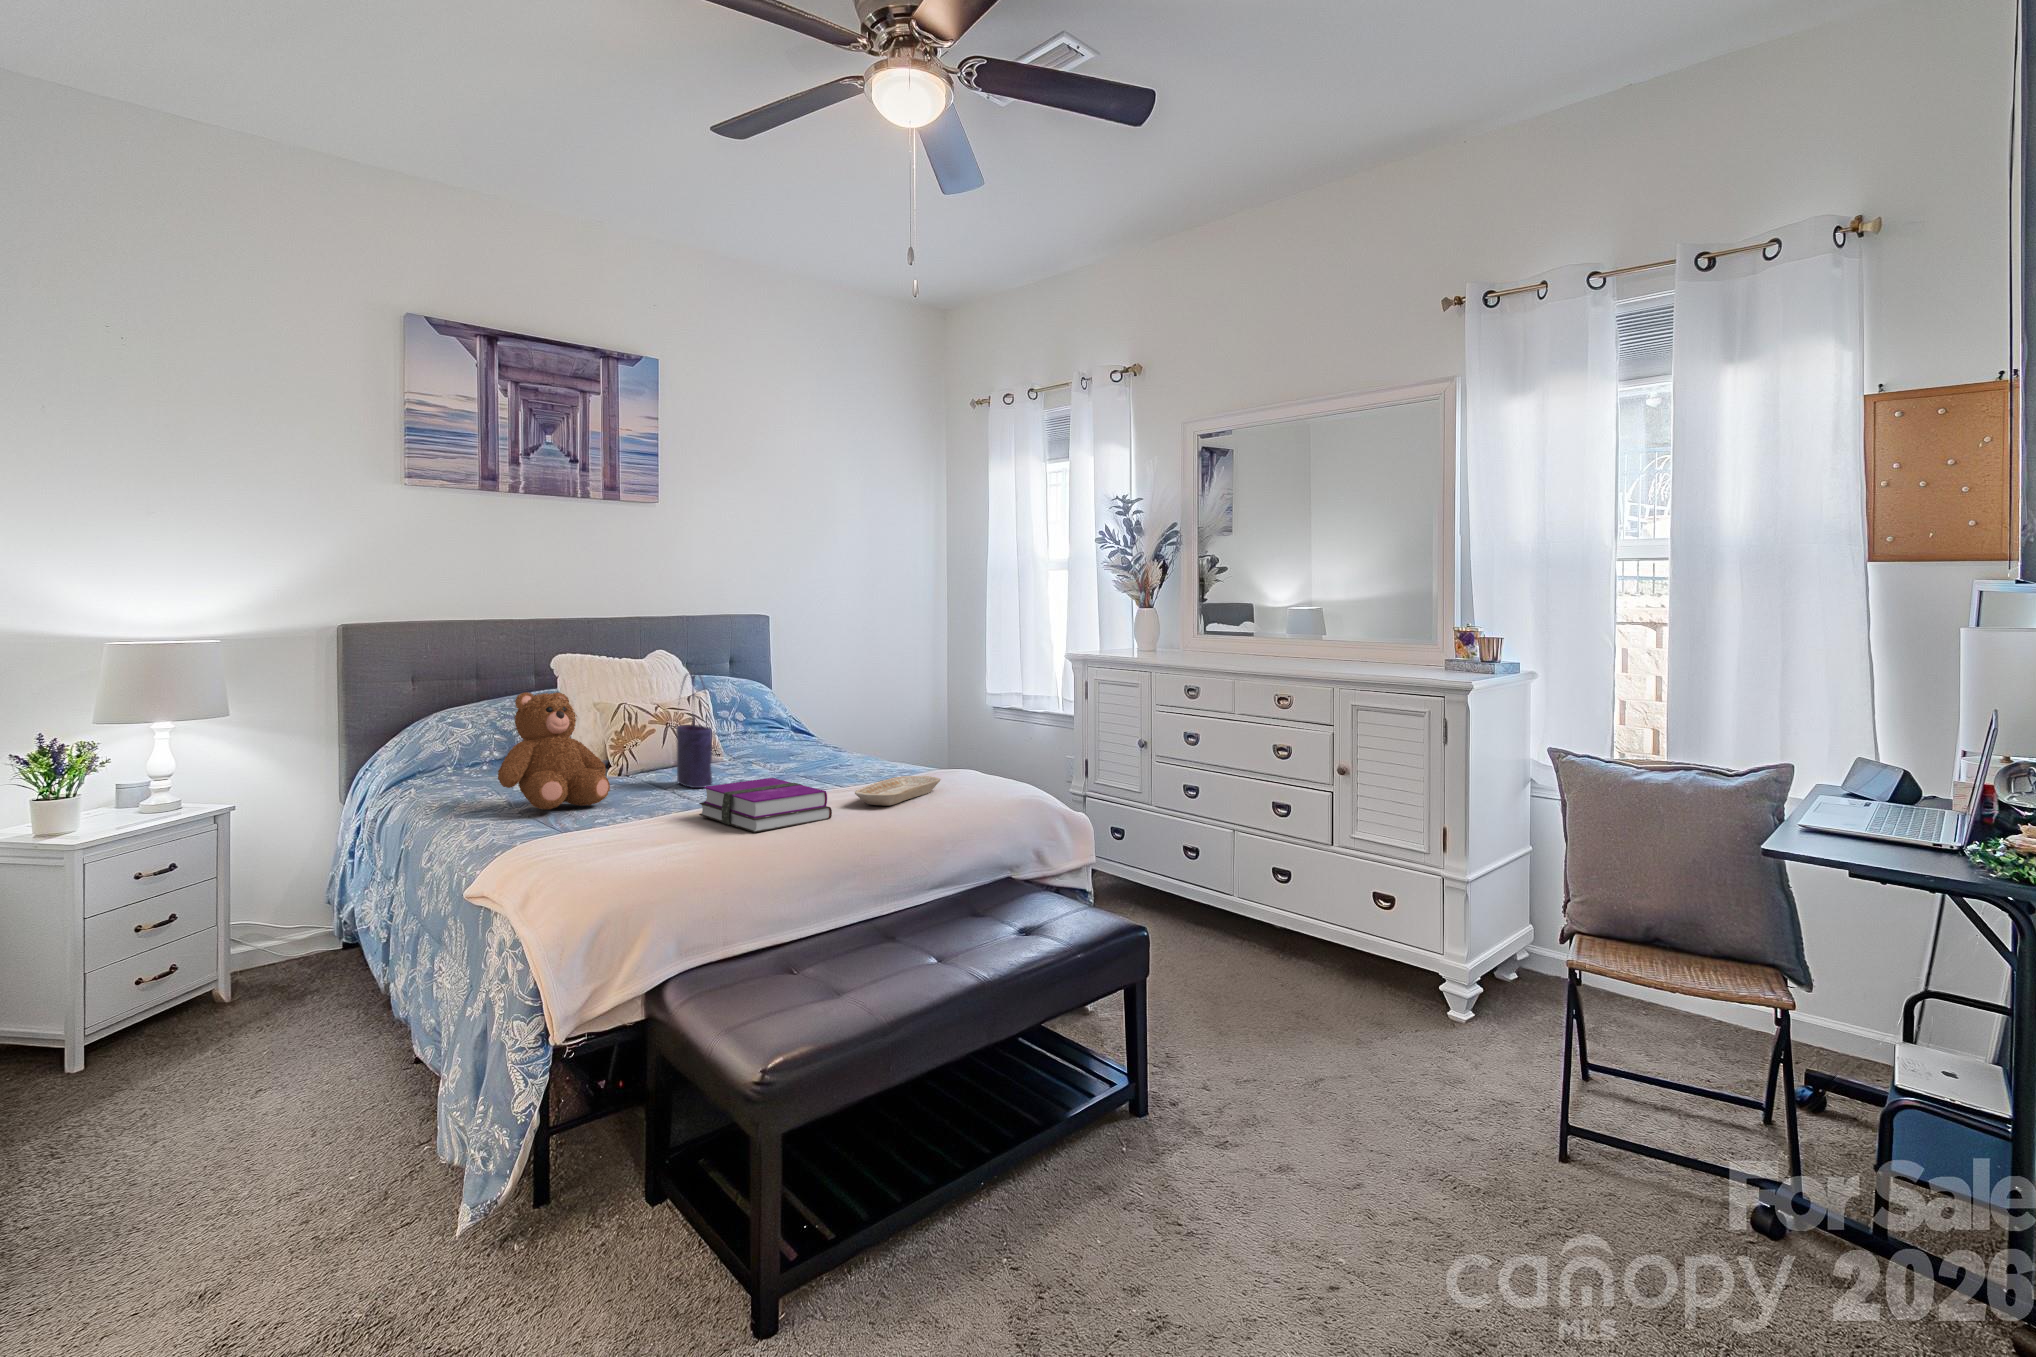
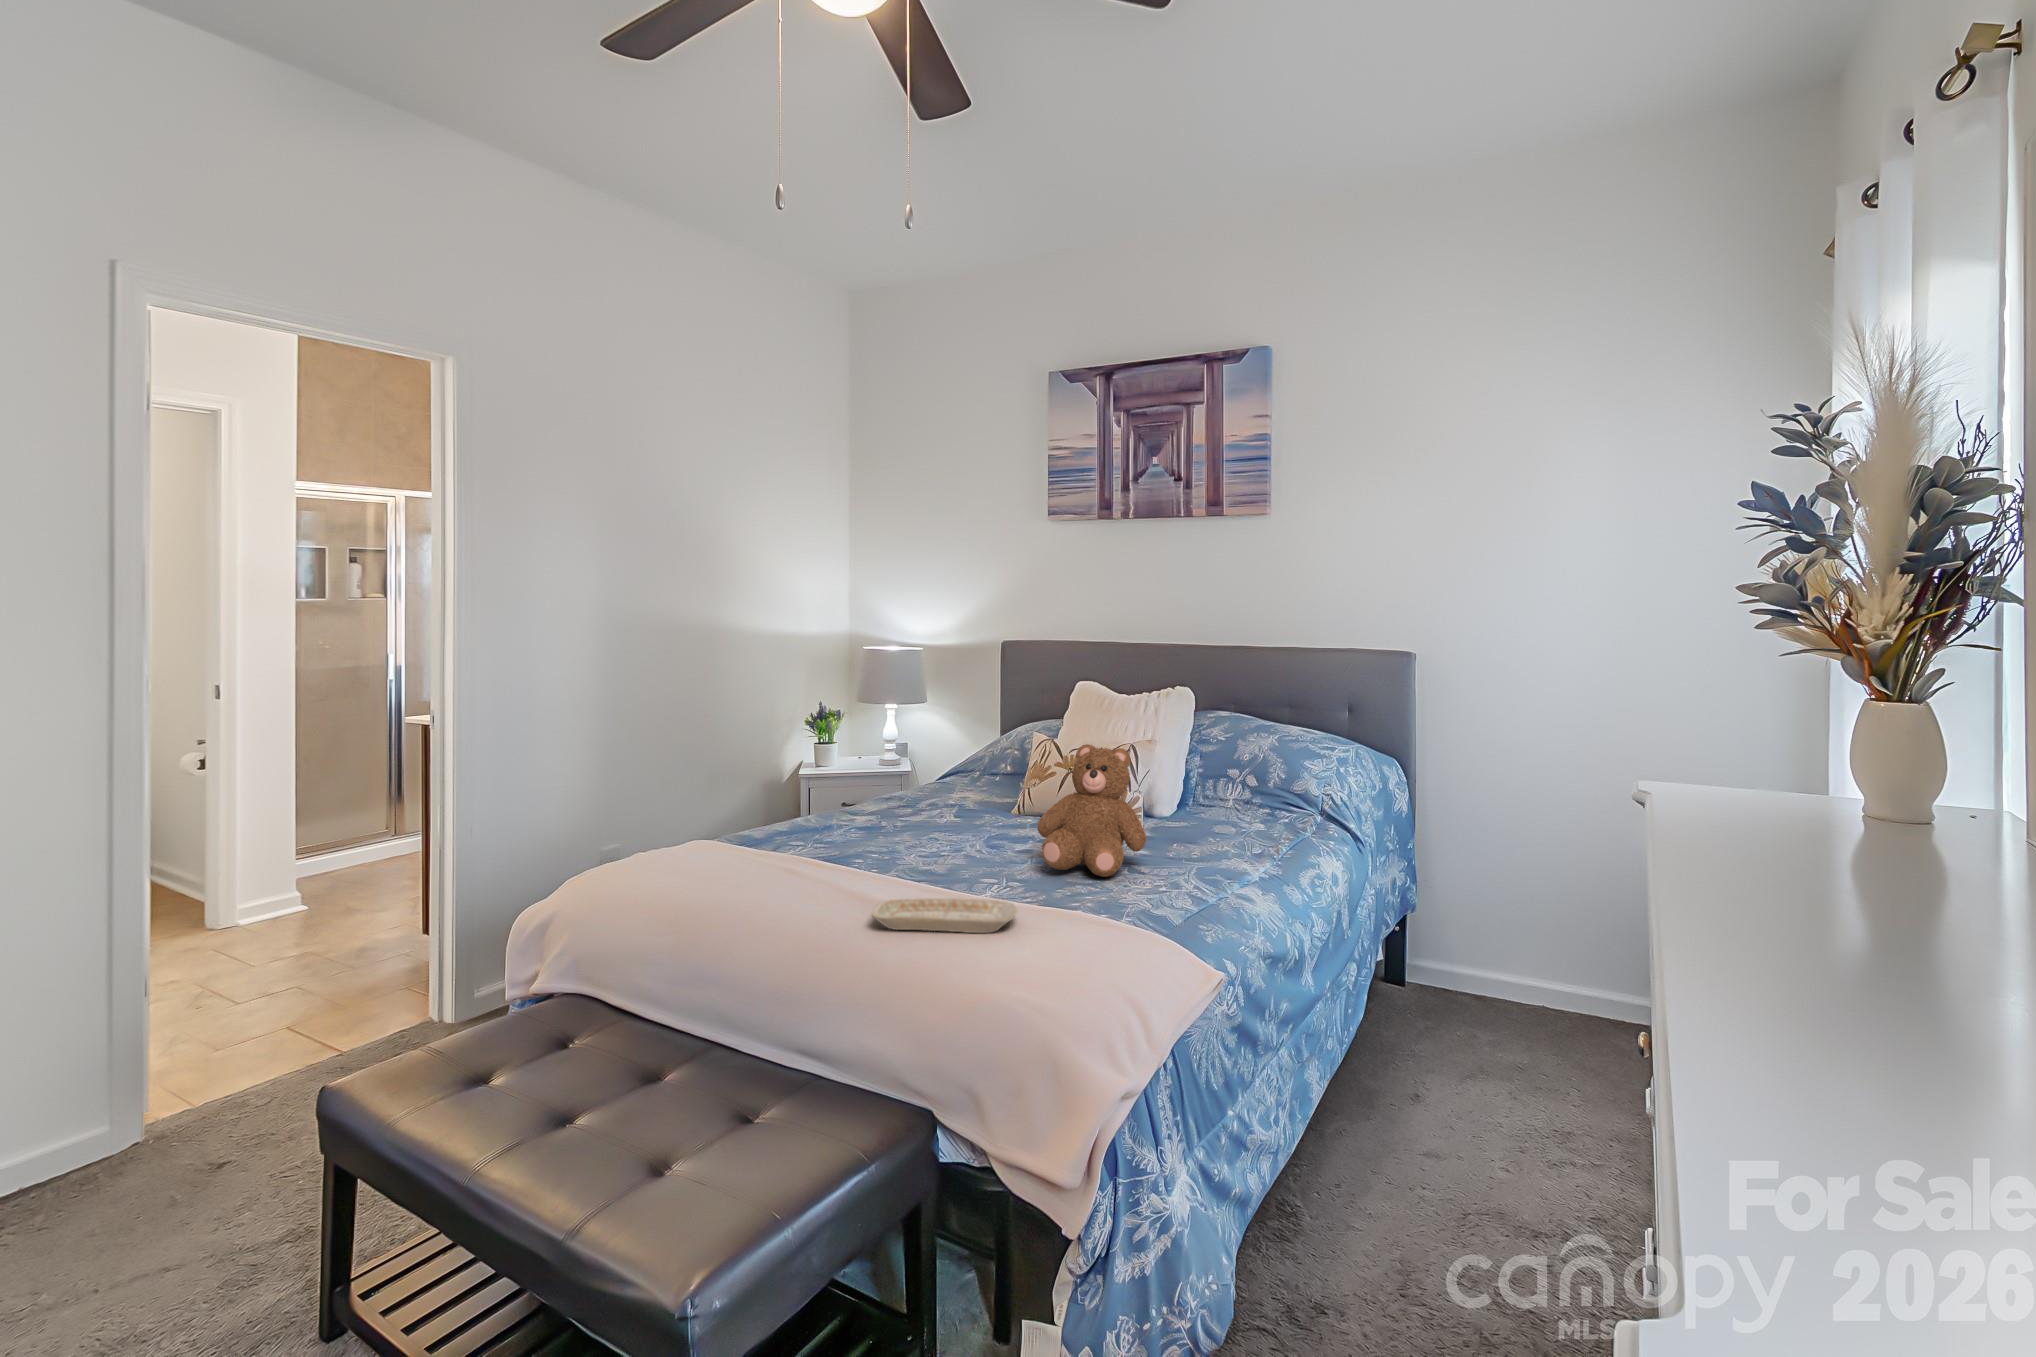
tote bag: present [676,674,712,788] -> none [959,727,999,851]
teddy bear: present [498,692,610,810] -> present [1037,744,1146,877]
hardback book: present [699,778,832,832] -> none [745,848,890,919]

